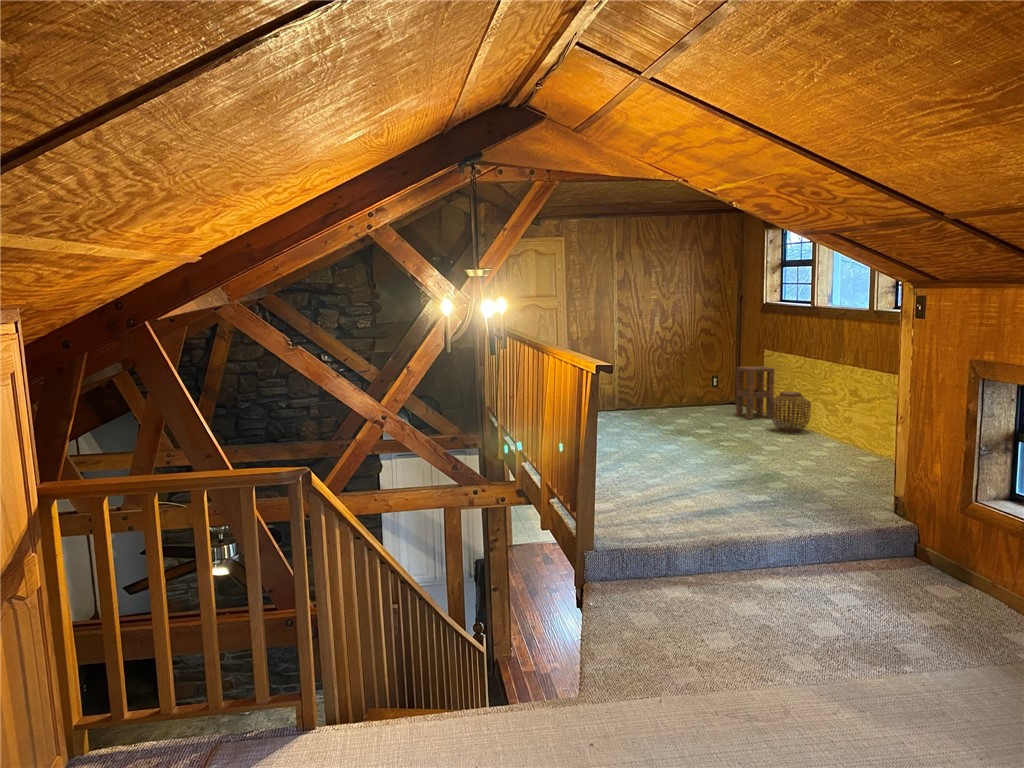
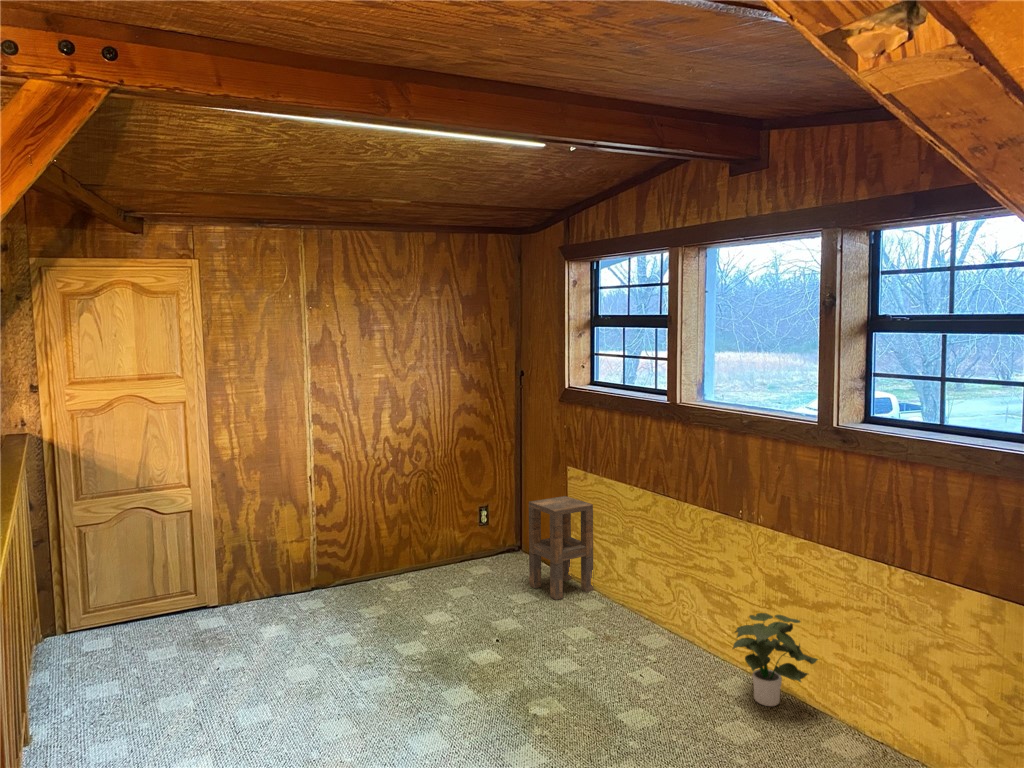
woven basket: present [770,391,811,433] -> none [609,562,680,647]
potted plant: none [821,405,865,448] -> present [733,613,818,706]

